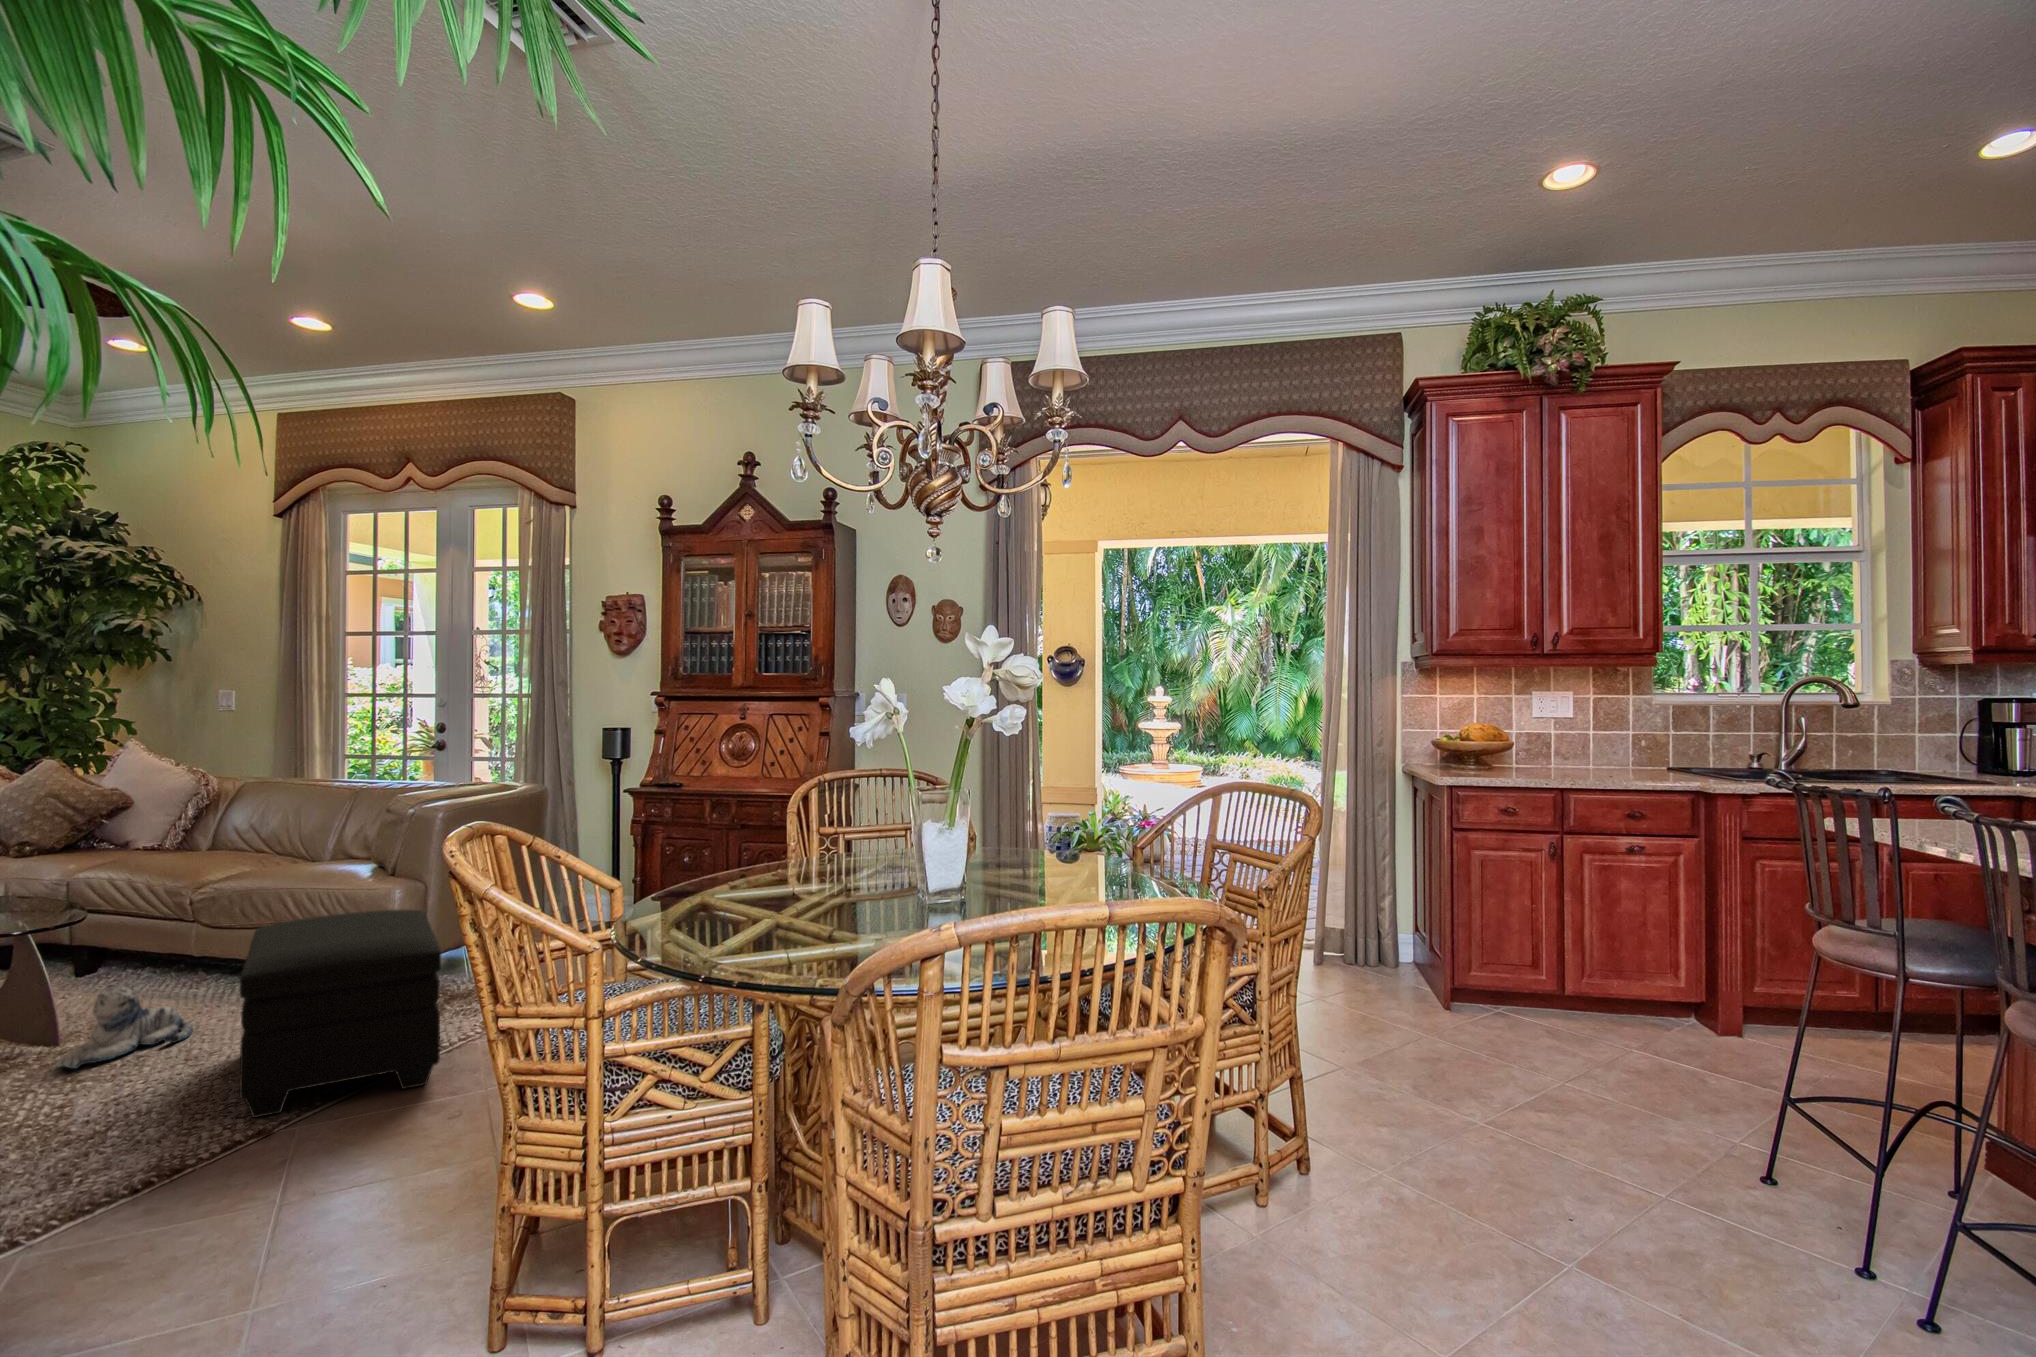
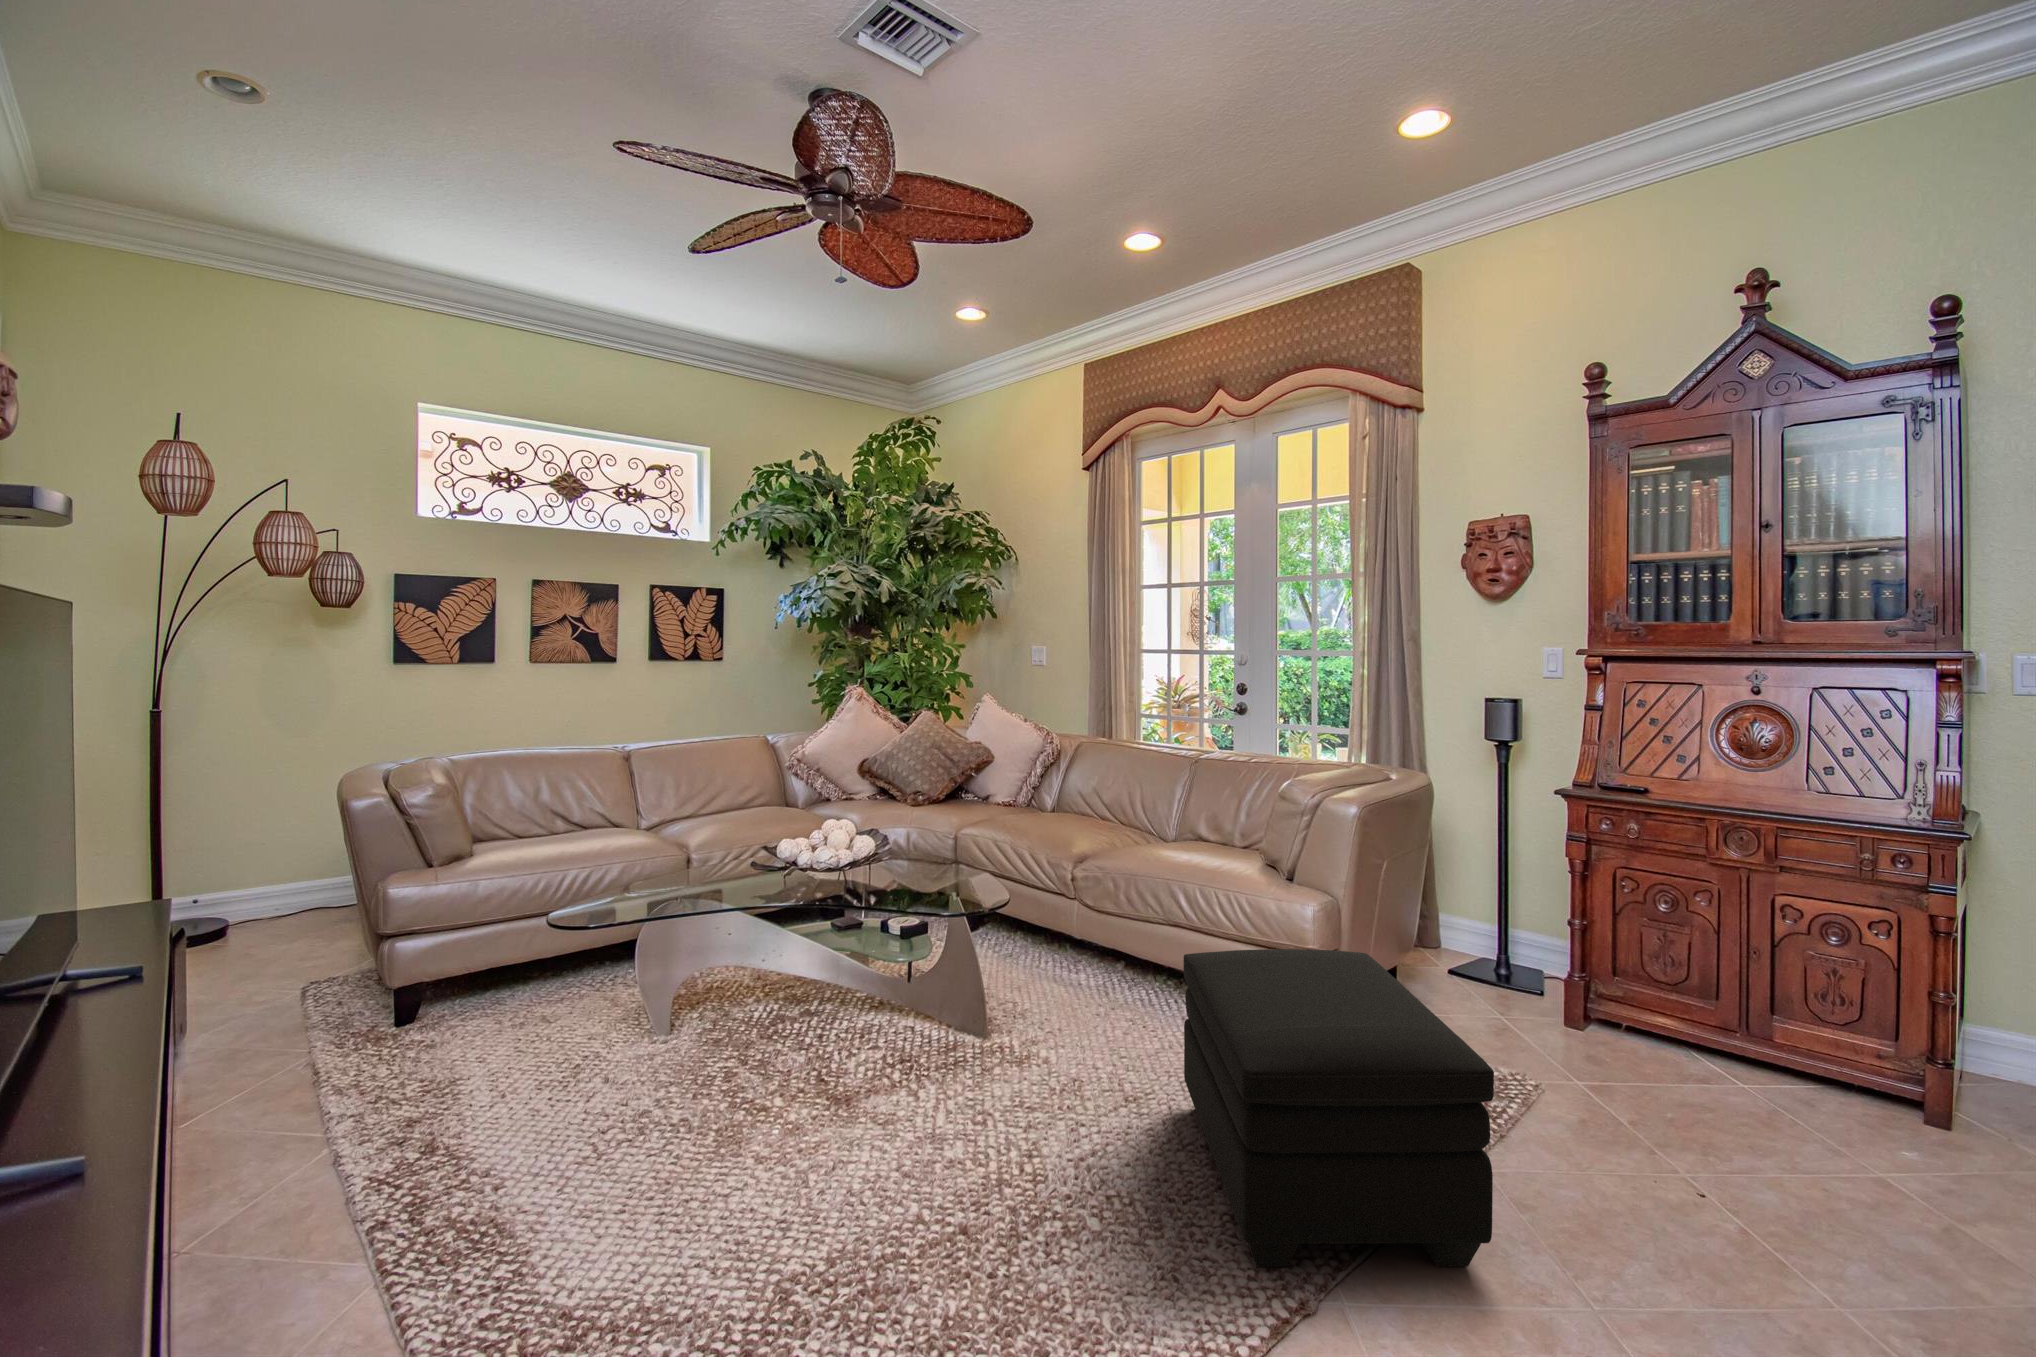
plush toy: present [56,985,193,1069] -> none [997,990,1104,1088]

